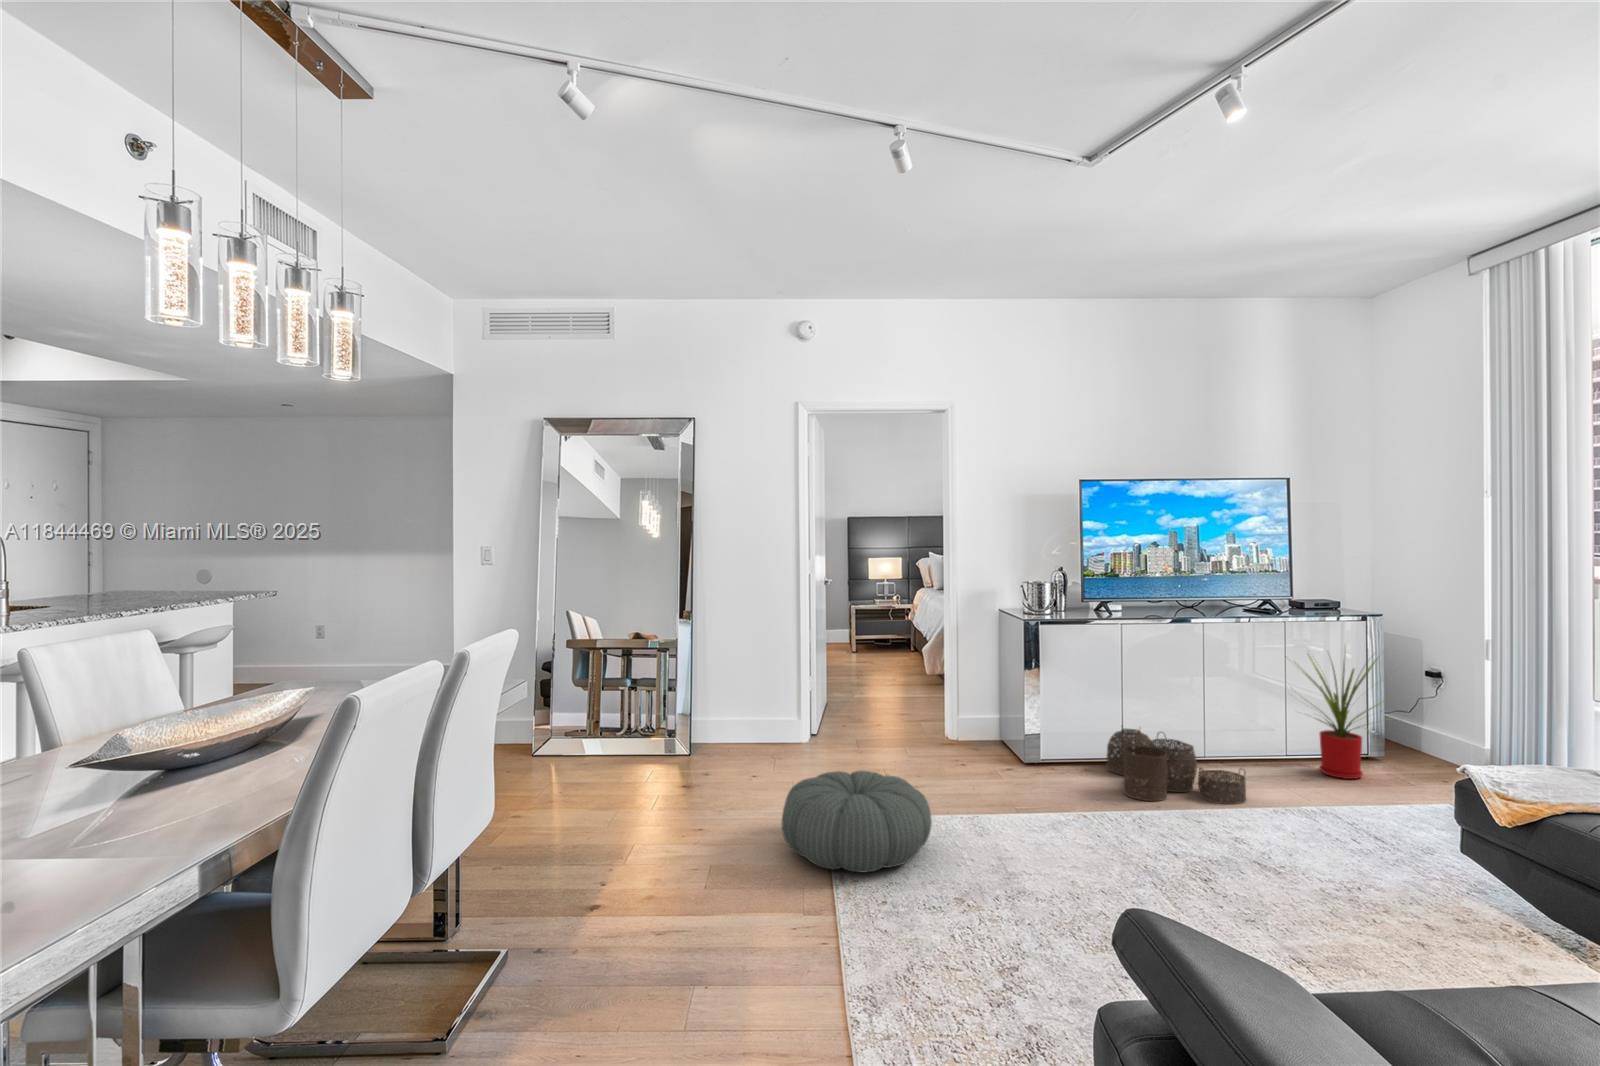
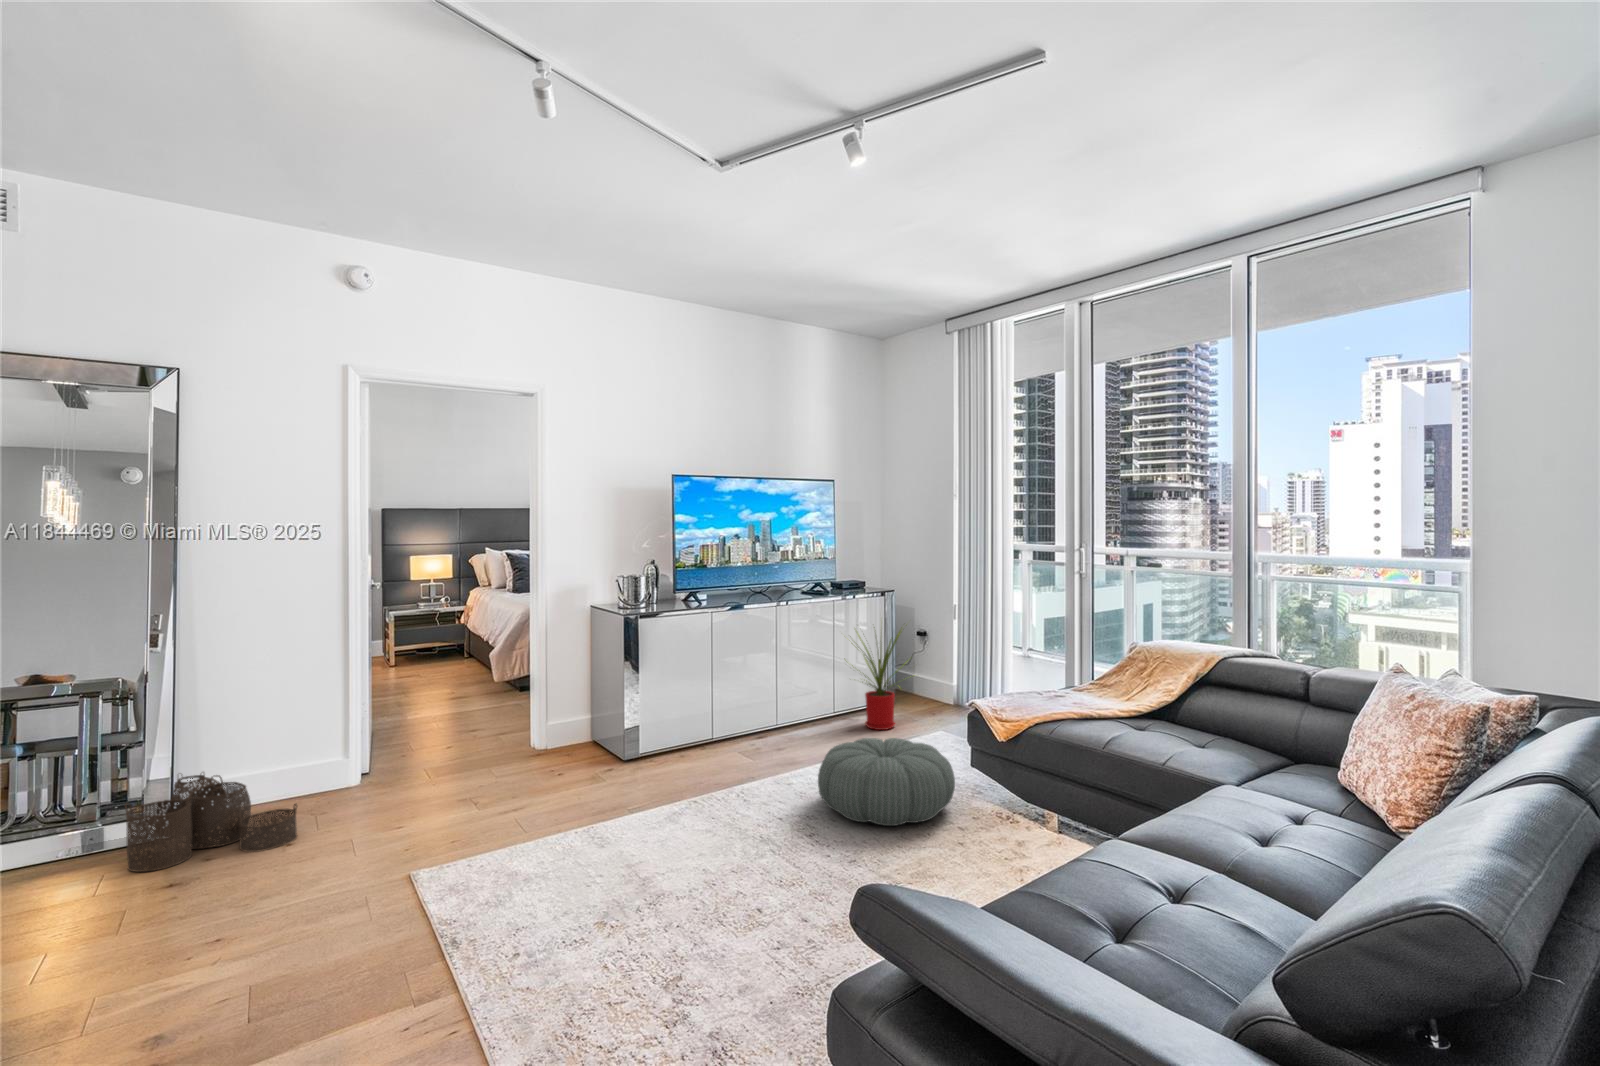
woven basket: present [1107,728,1246,804] -> present [125,774,297,872]
pouf: present [781,771,932,873] -> present [818,738,955,826]

